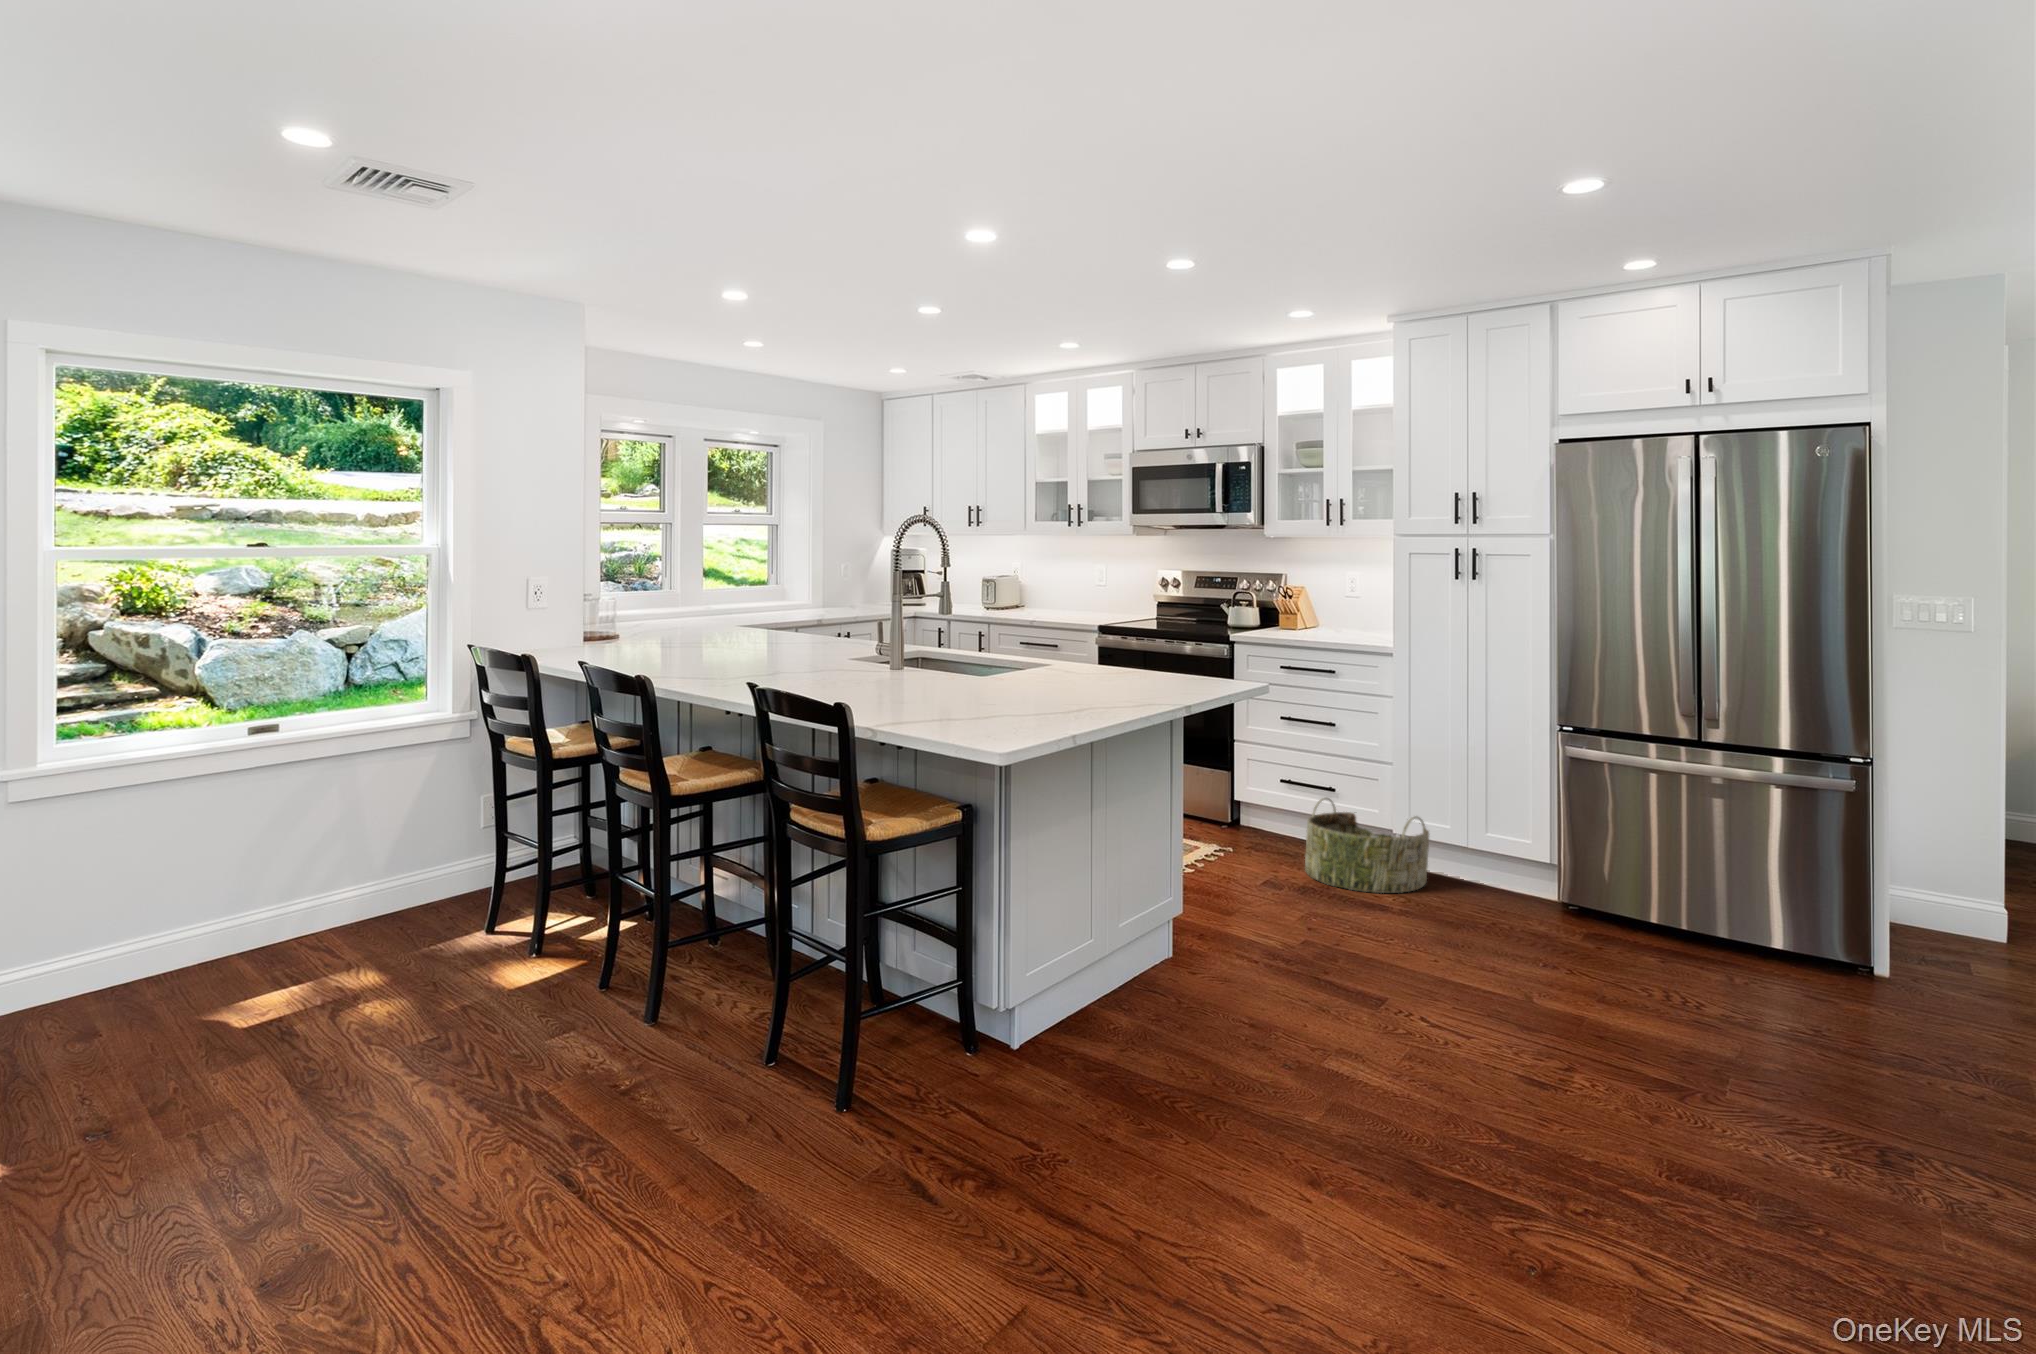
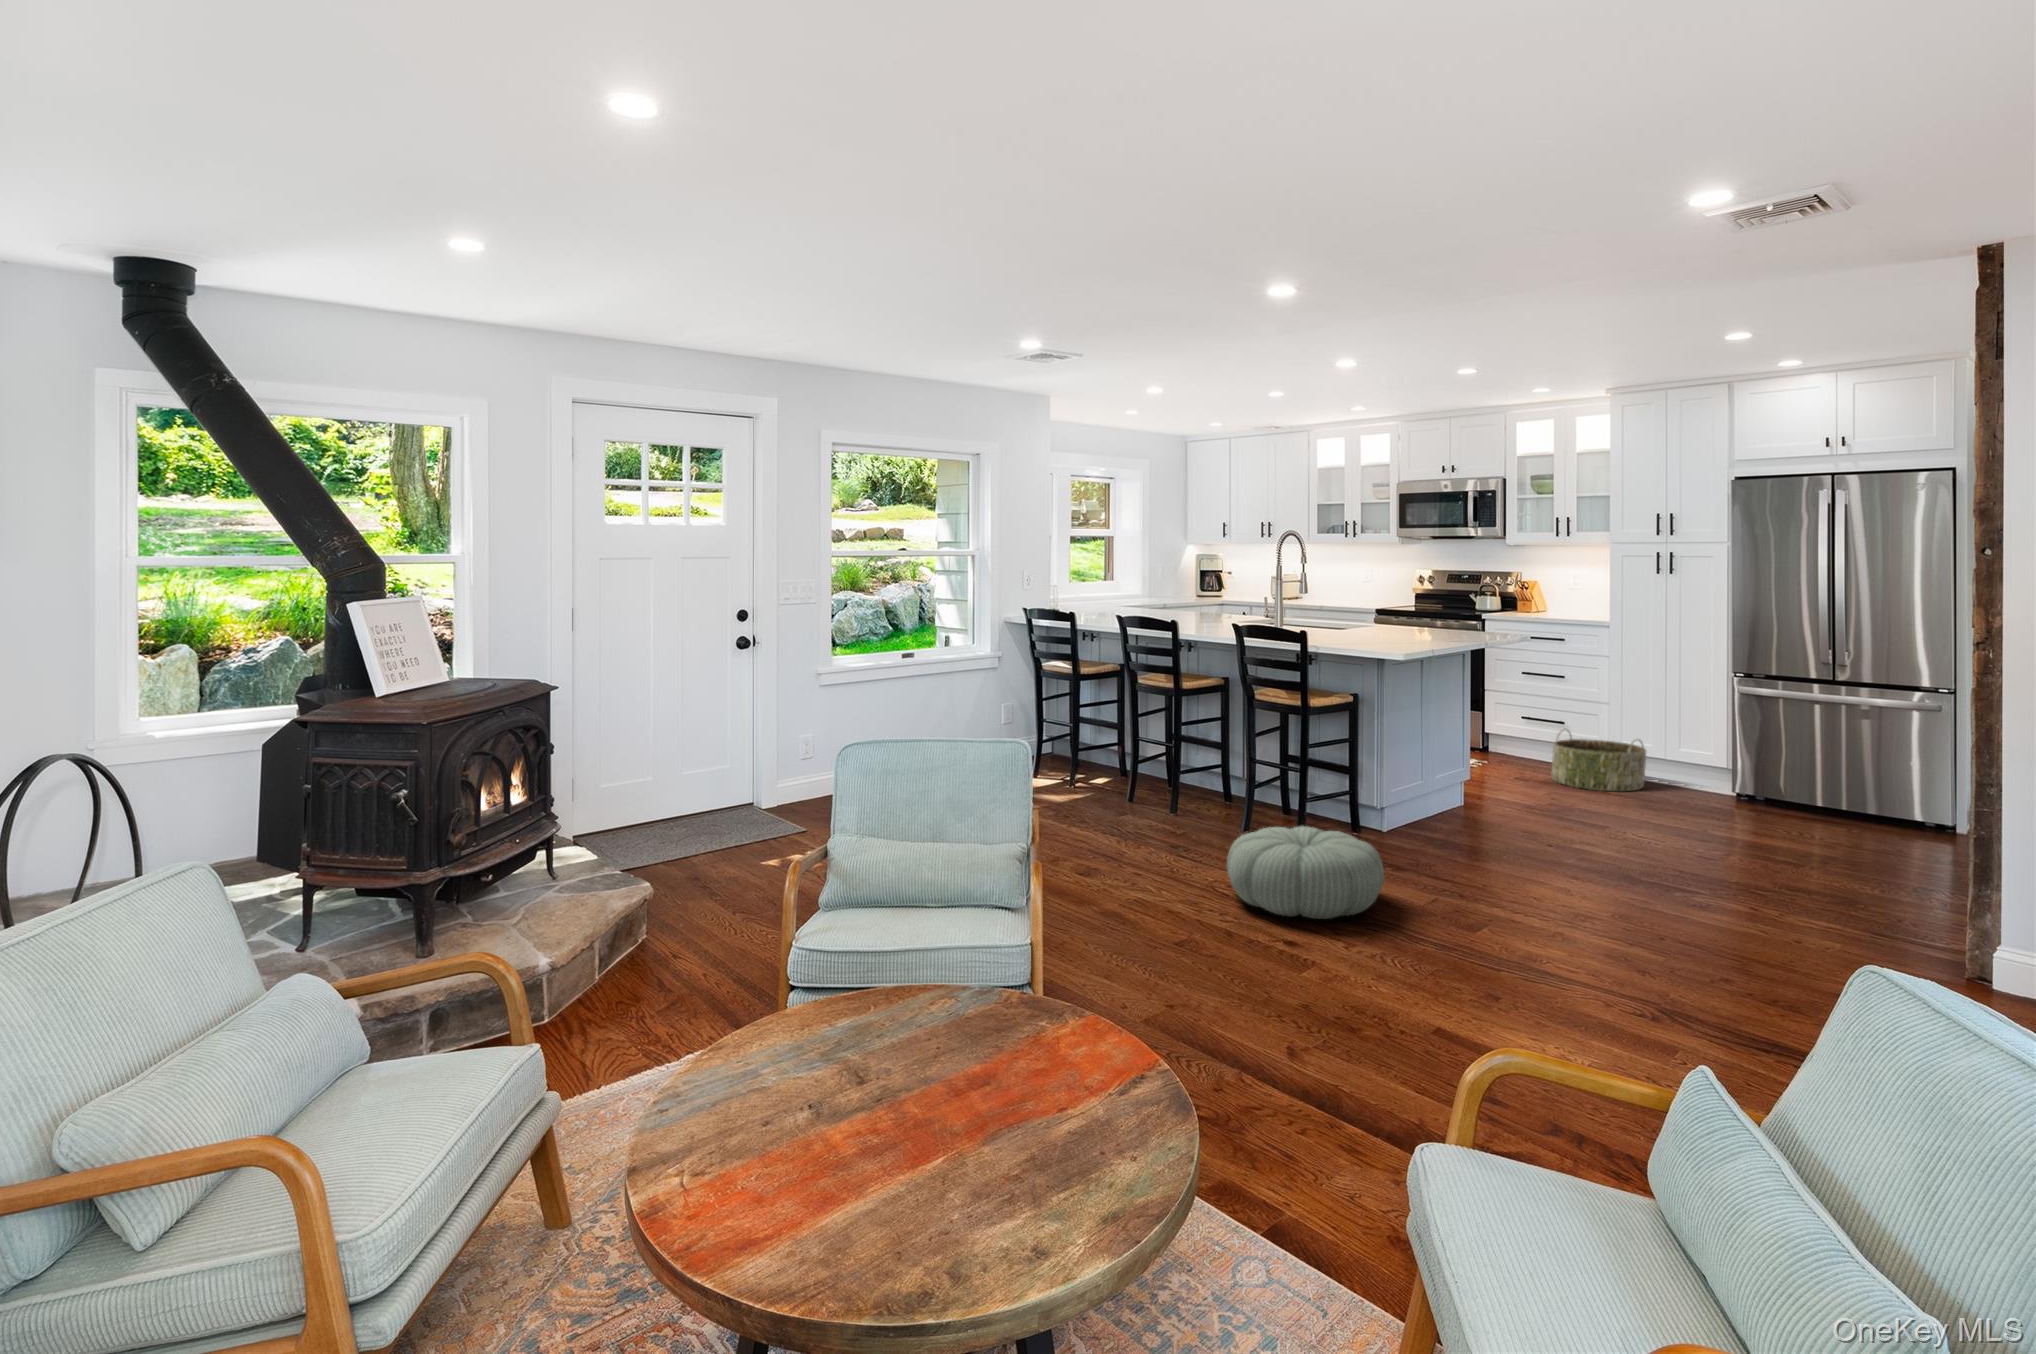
pouf: none [547,1018,860,1246] -> present [1227,826,1384,919]

